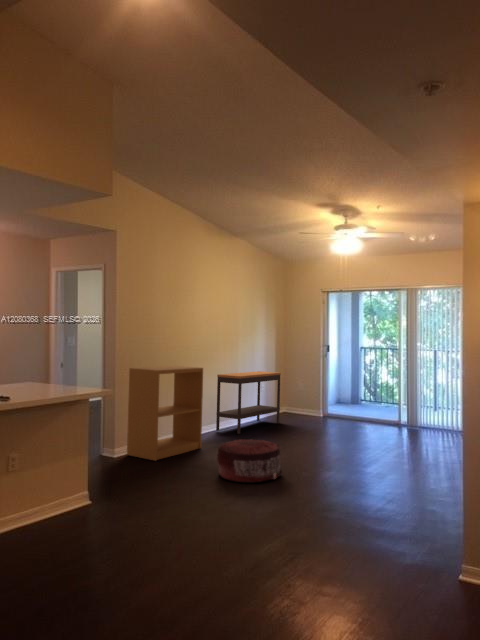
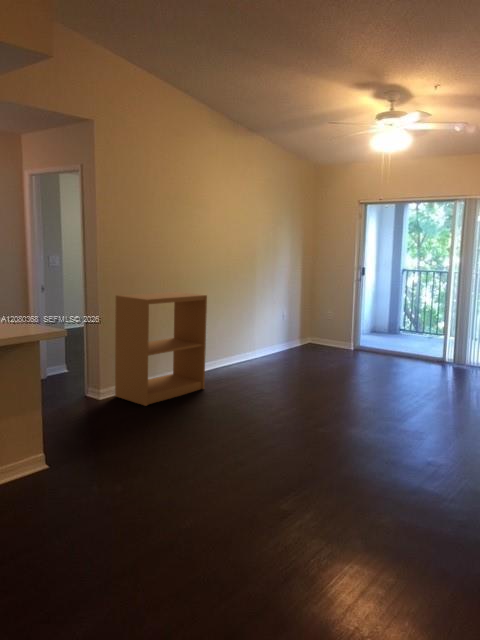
console table: present [216,371,281,434] -> none [227,297,305,370]
pouf: present [217,440,282,482] -> none [213,386,294,444]

